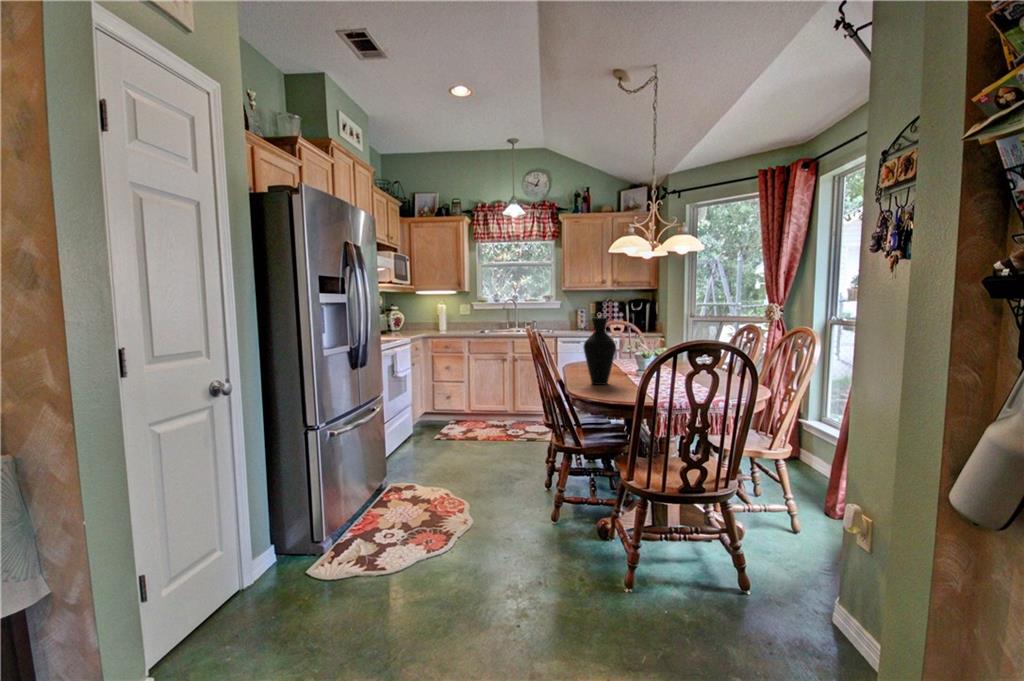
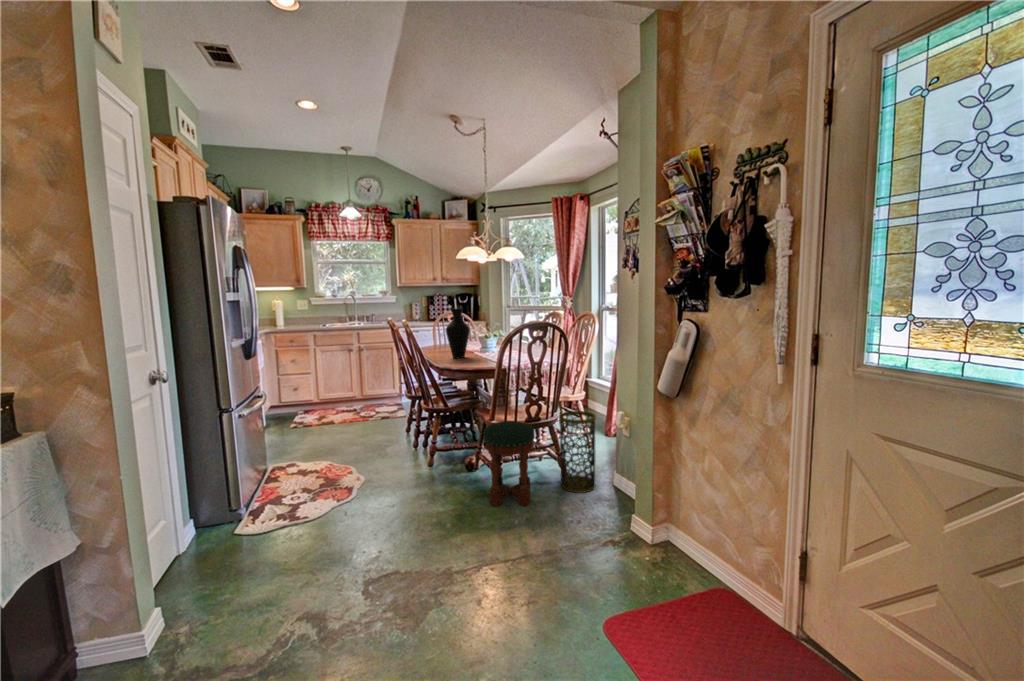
stool: none [612,494,697,647] -> present [484,421,534,506]
trash can: none [743,494,818,647] -> present [559,411,596,493]

